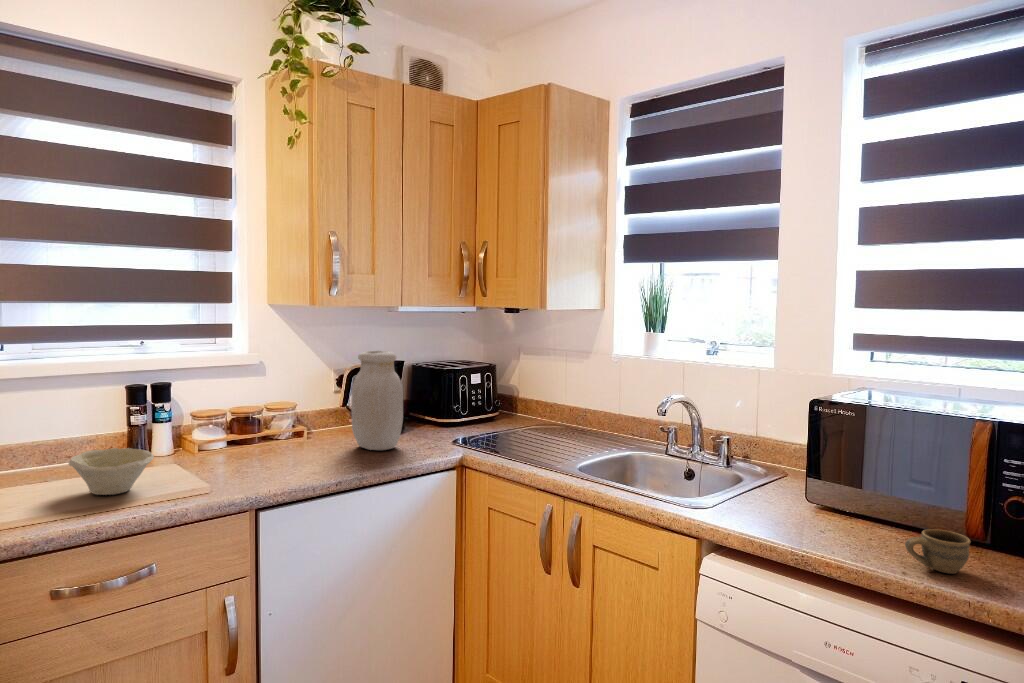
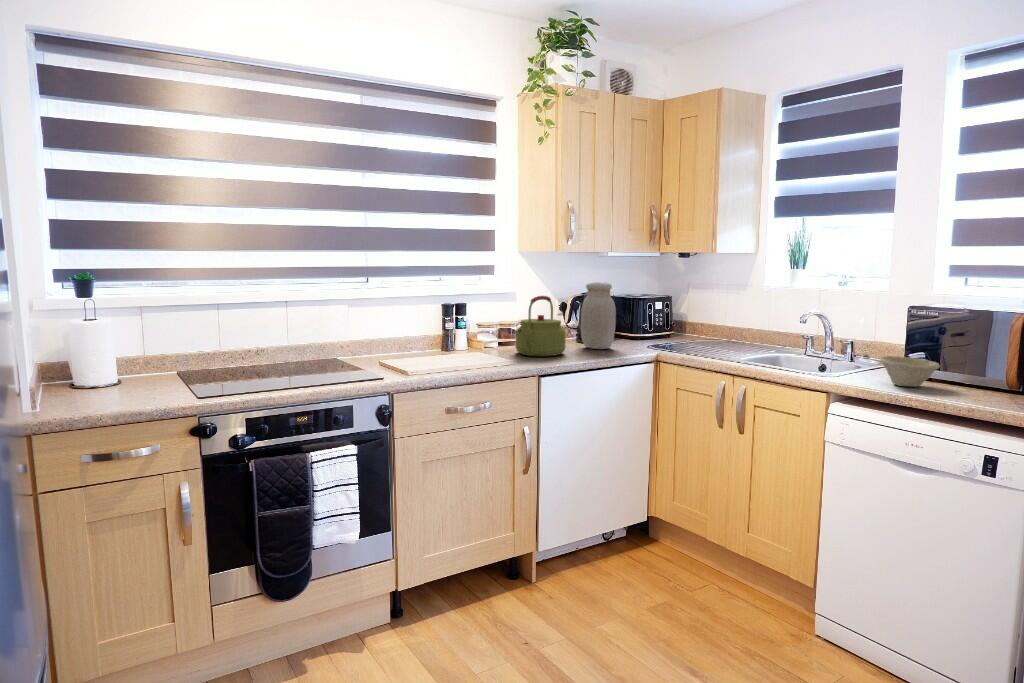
kettle: none [224,374,316,473] -> present [516,296,565,356]
bowl: present [69,448,154,495] -> present [880,356,940,387]
cup: present [905,529,971,574] -> none [959,377,1000,400]

